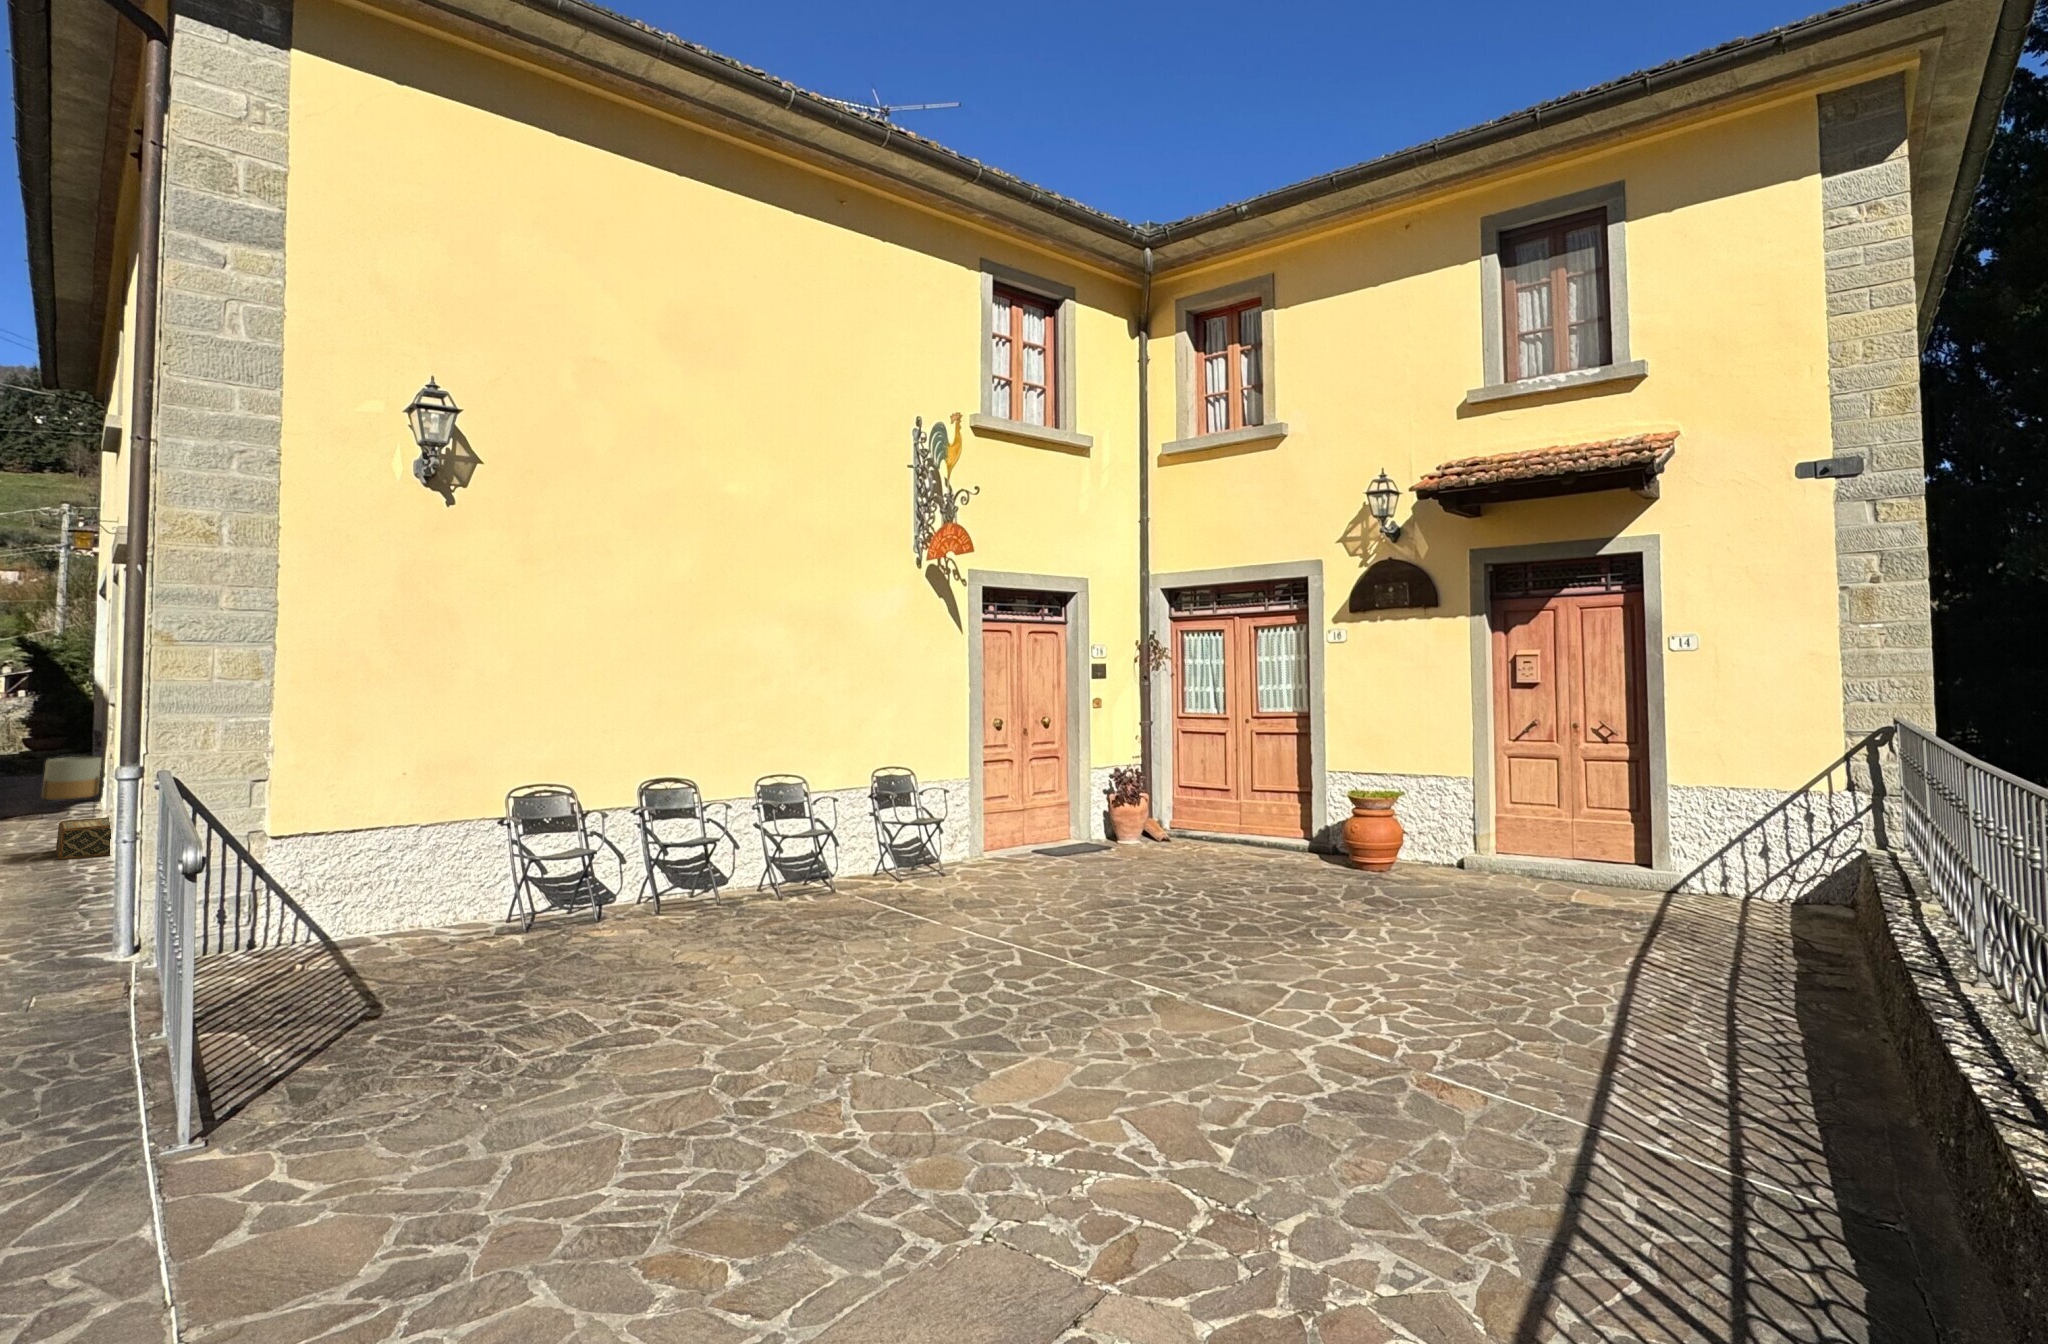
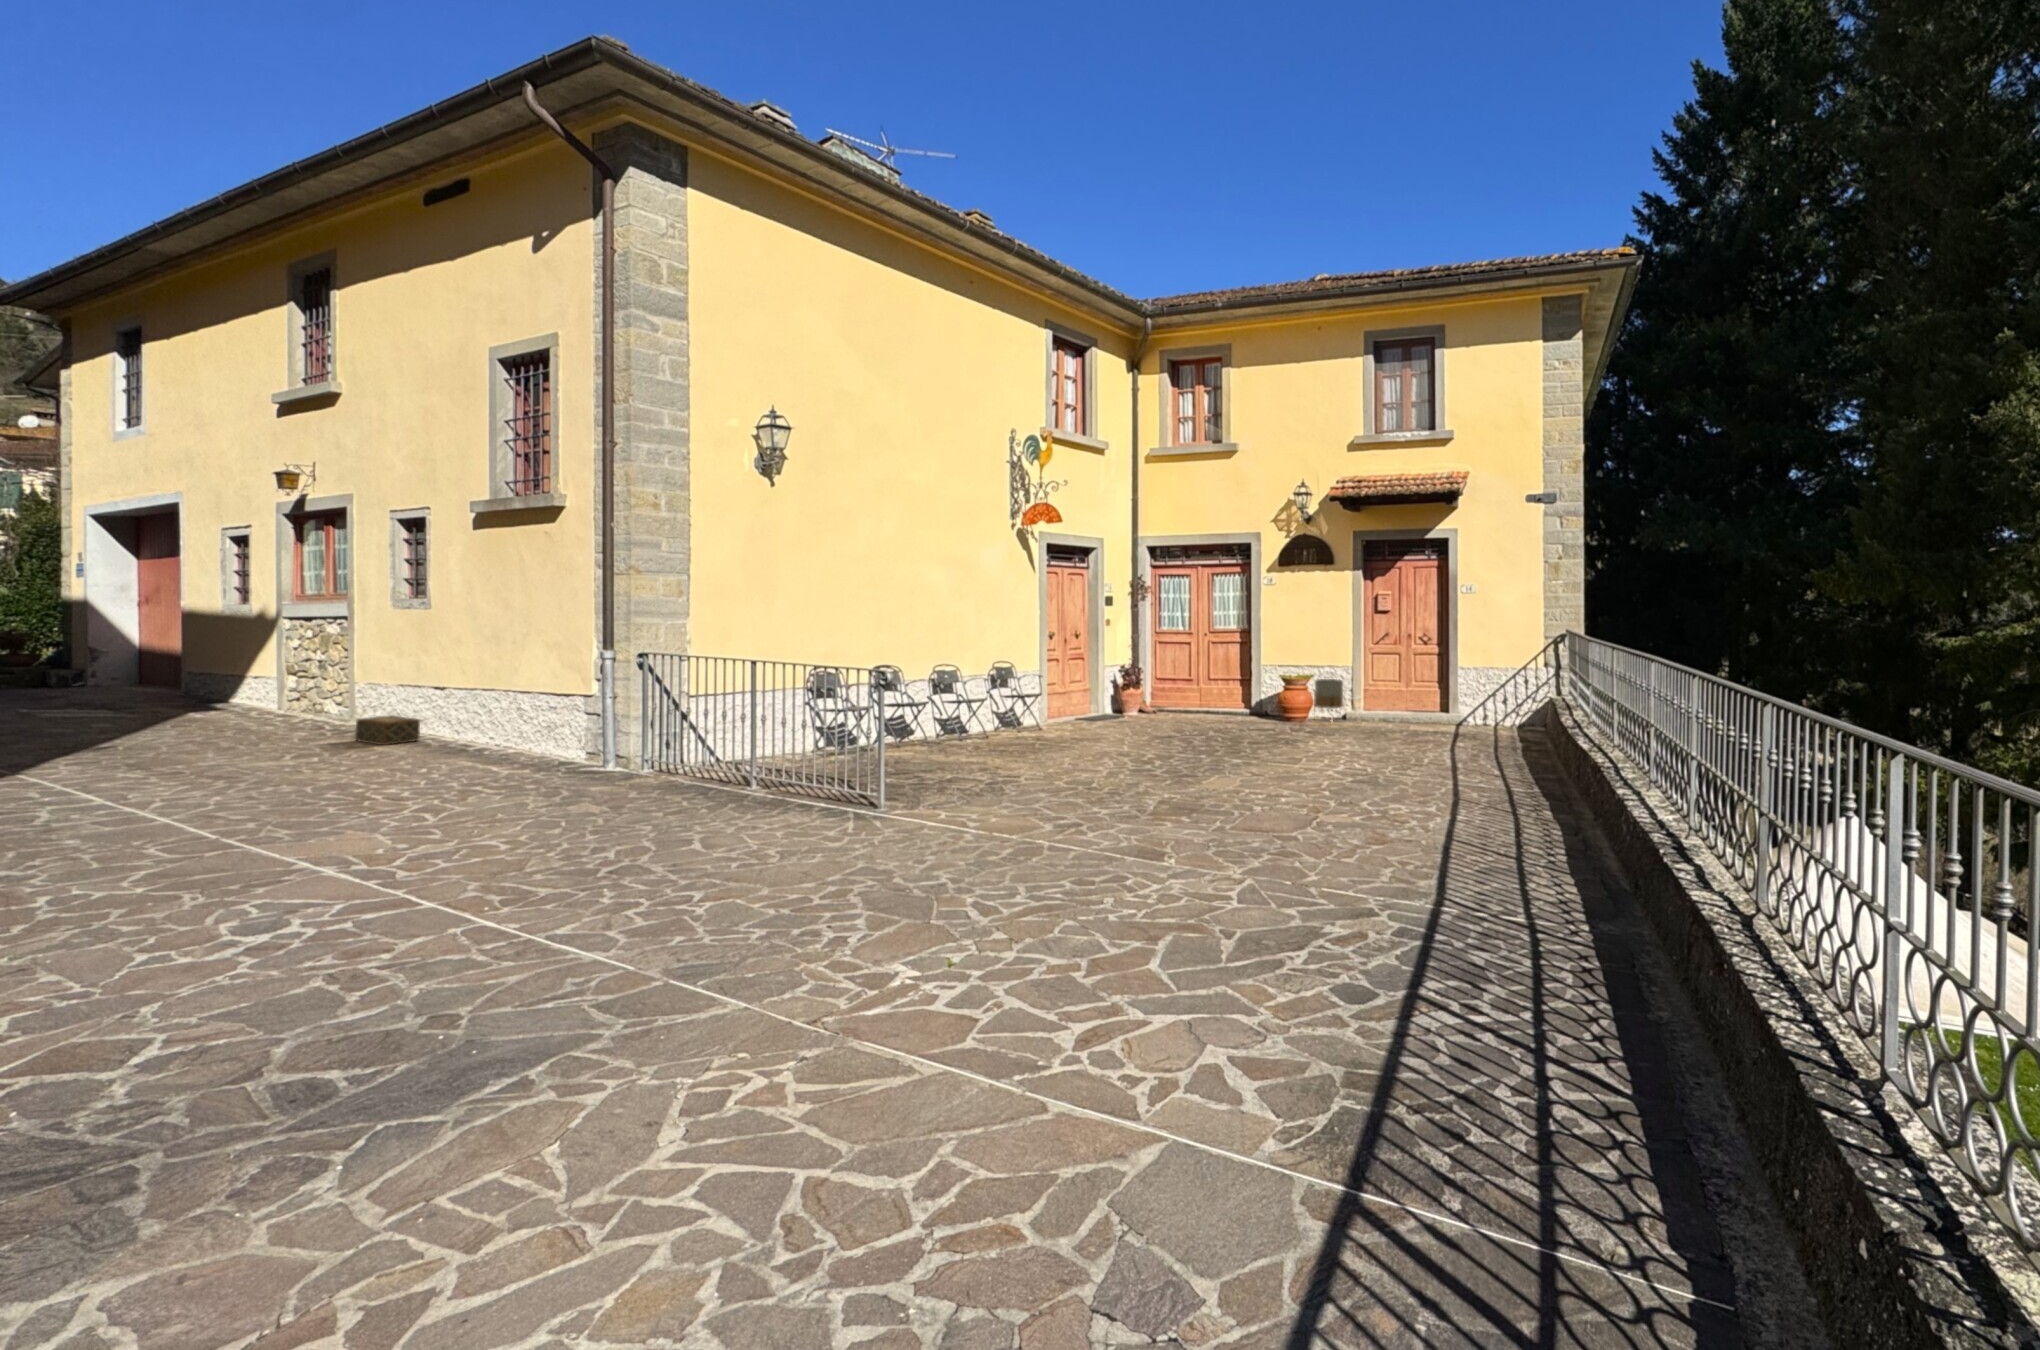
planter: present [41,757,102,816] -> present [1314,679,1343,709]

